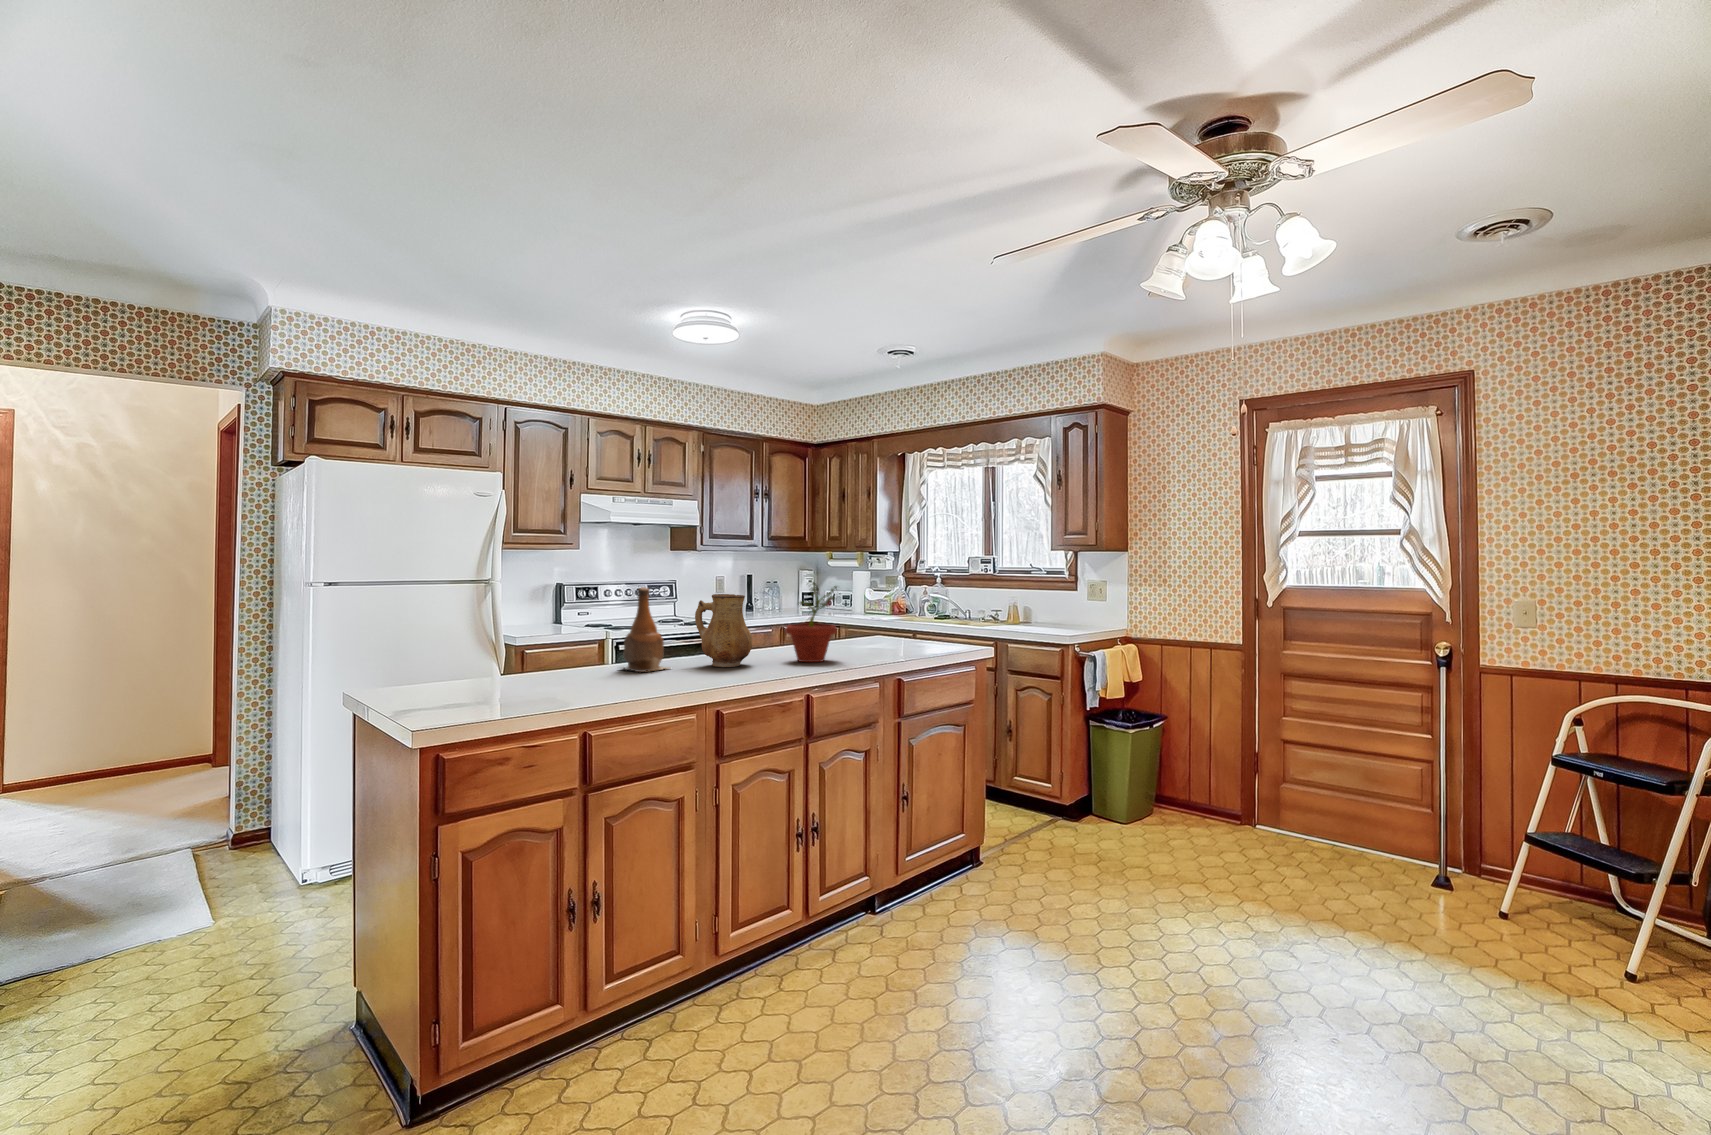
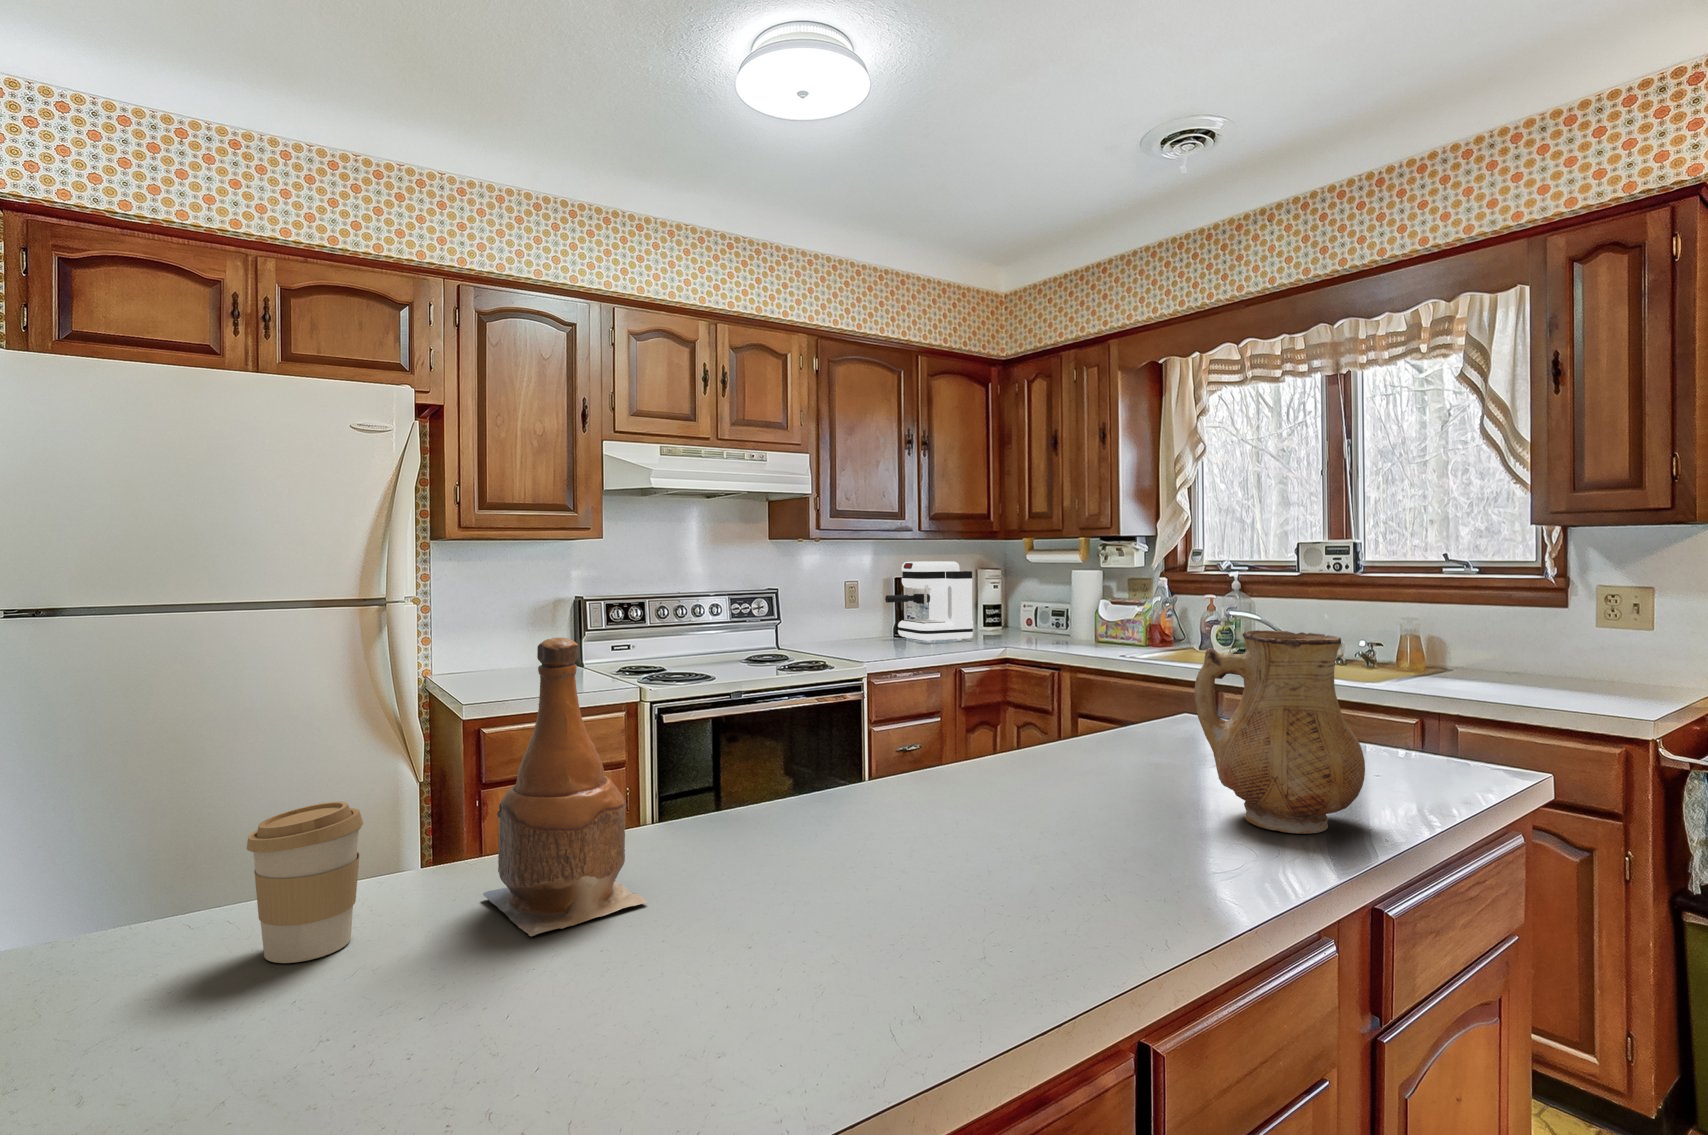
coffee maker: none [742,565,795,614] -> present [885,561,973,642]
potted plant: present [785,582,837,662] -> none [1008,602,1181,870]
ceramic pitcher: present [695,594,752,667] -> present [1195,630,1365,834]
coffee cup: none [560,634,591,676] -> present [247,802,363,963]

